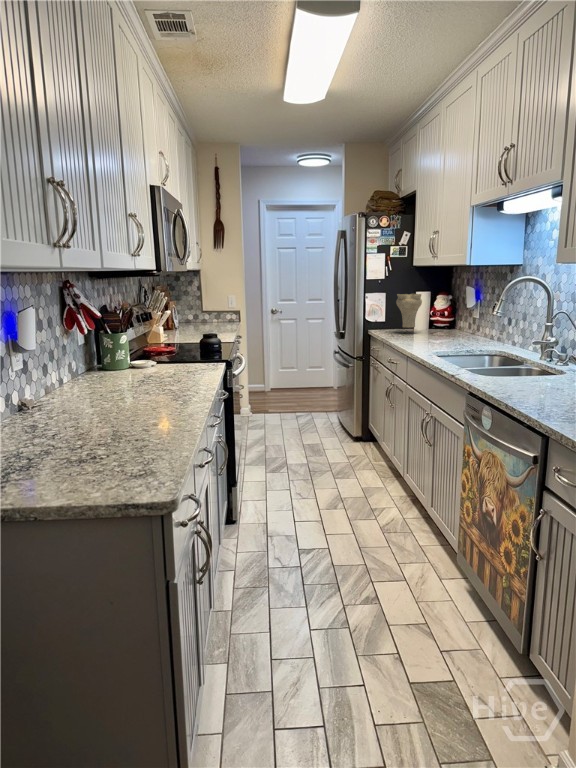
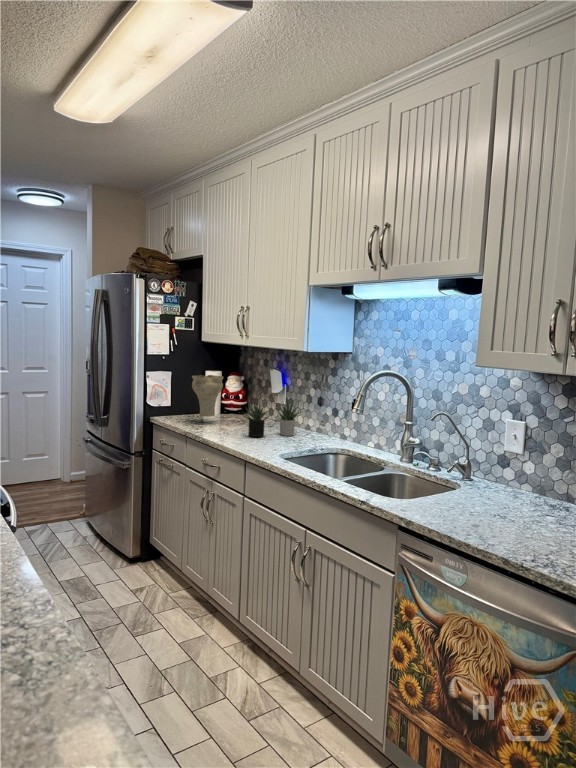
succulent plant: none [421,309,481,342] -> present [244,401,299,437]

